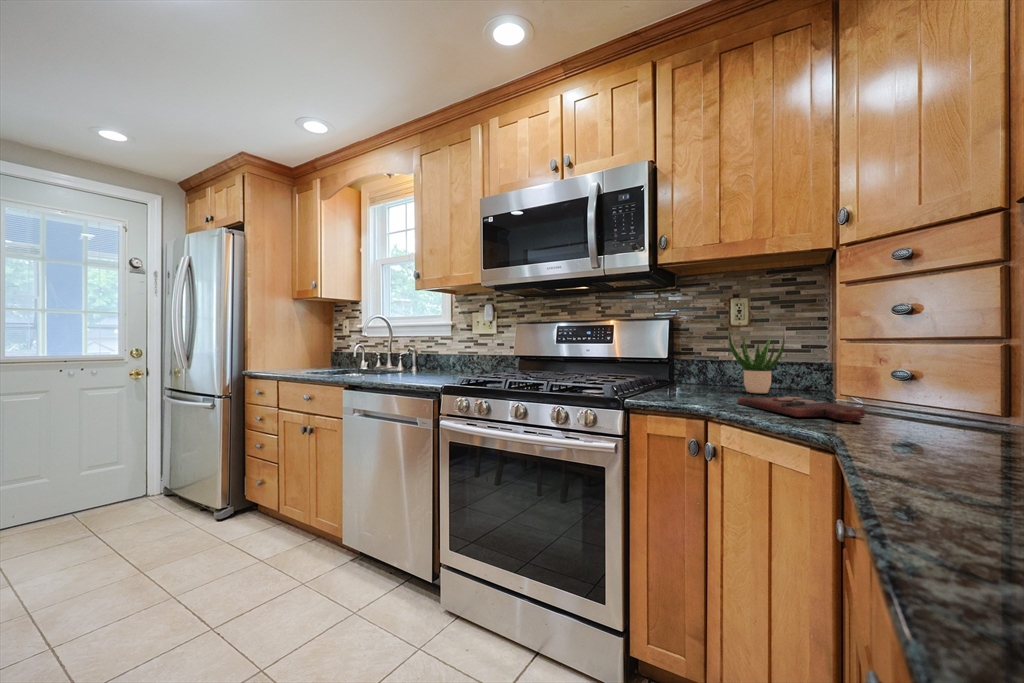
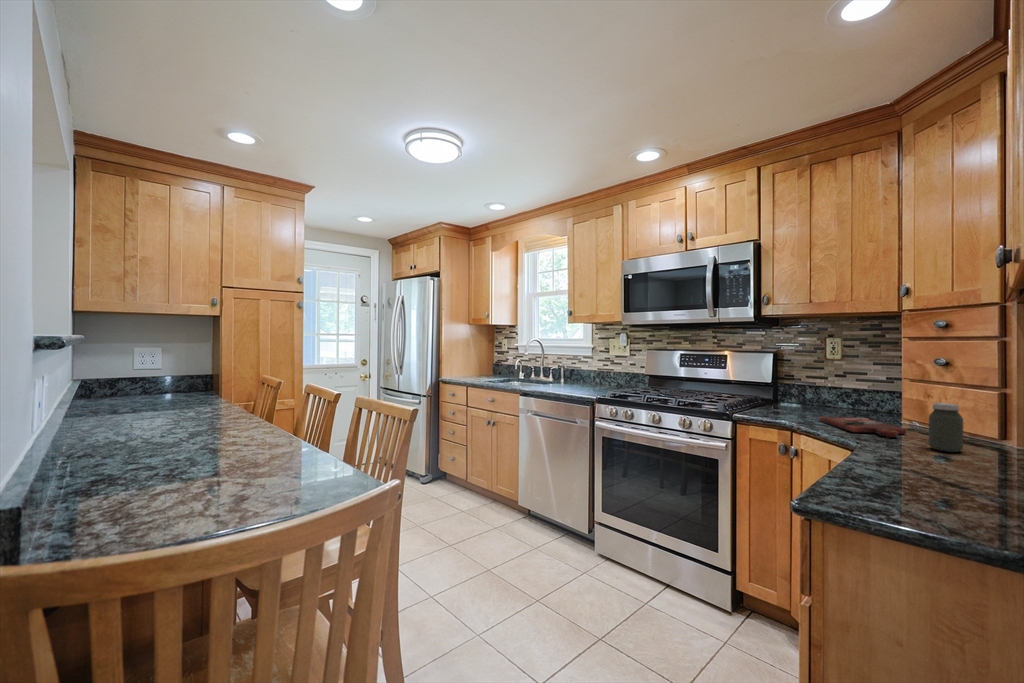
potted plant: present [729,328,785,393] -> none [821,361,866,414]
jar: none [923,364,980,441] -> present [929,403,963,452]

